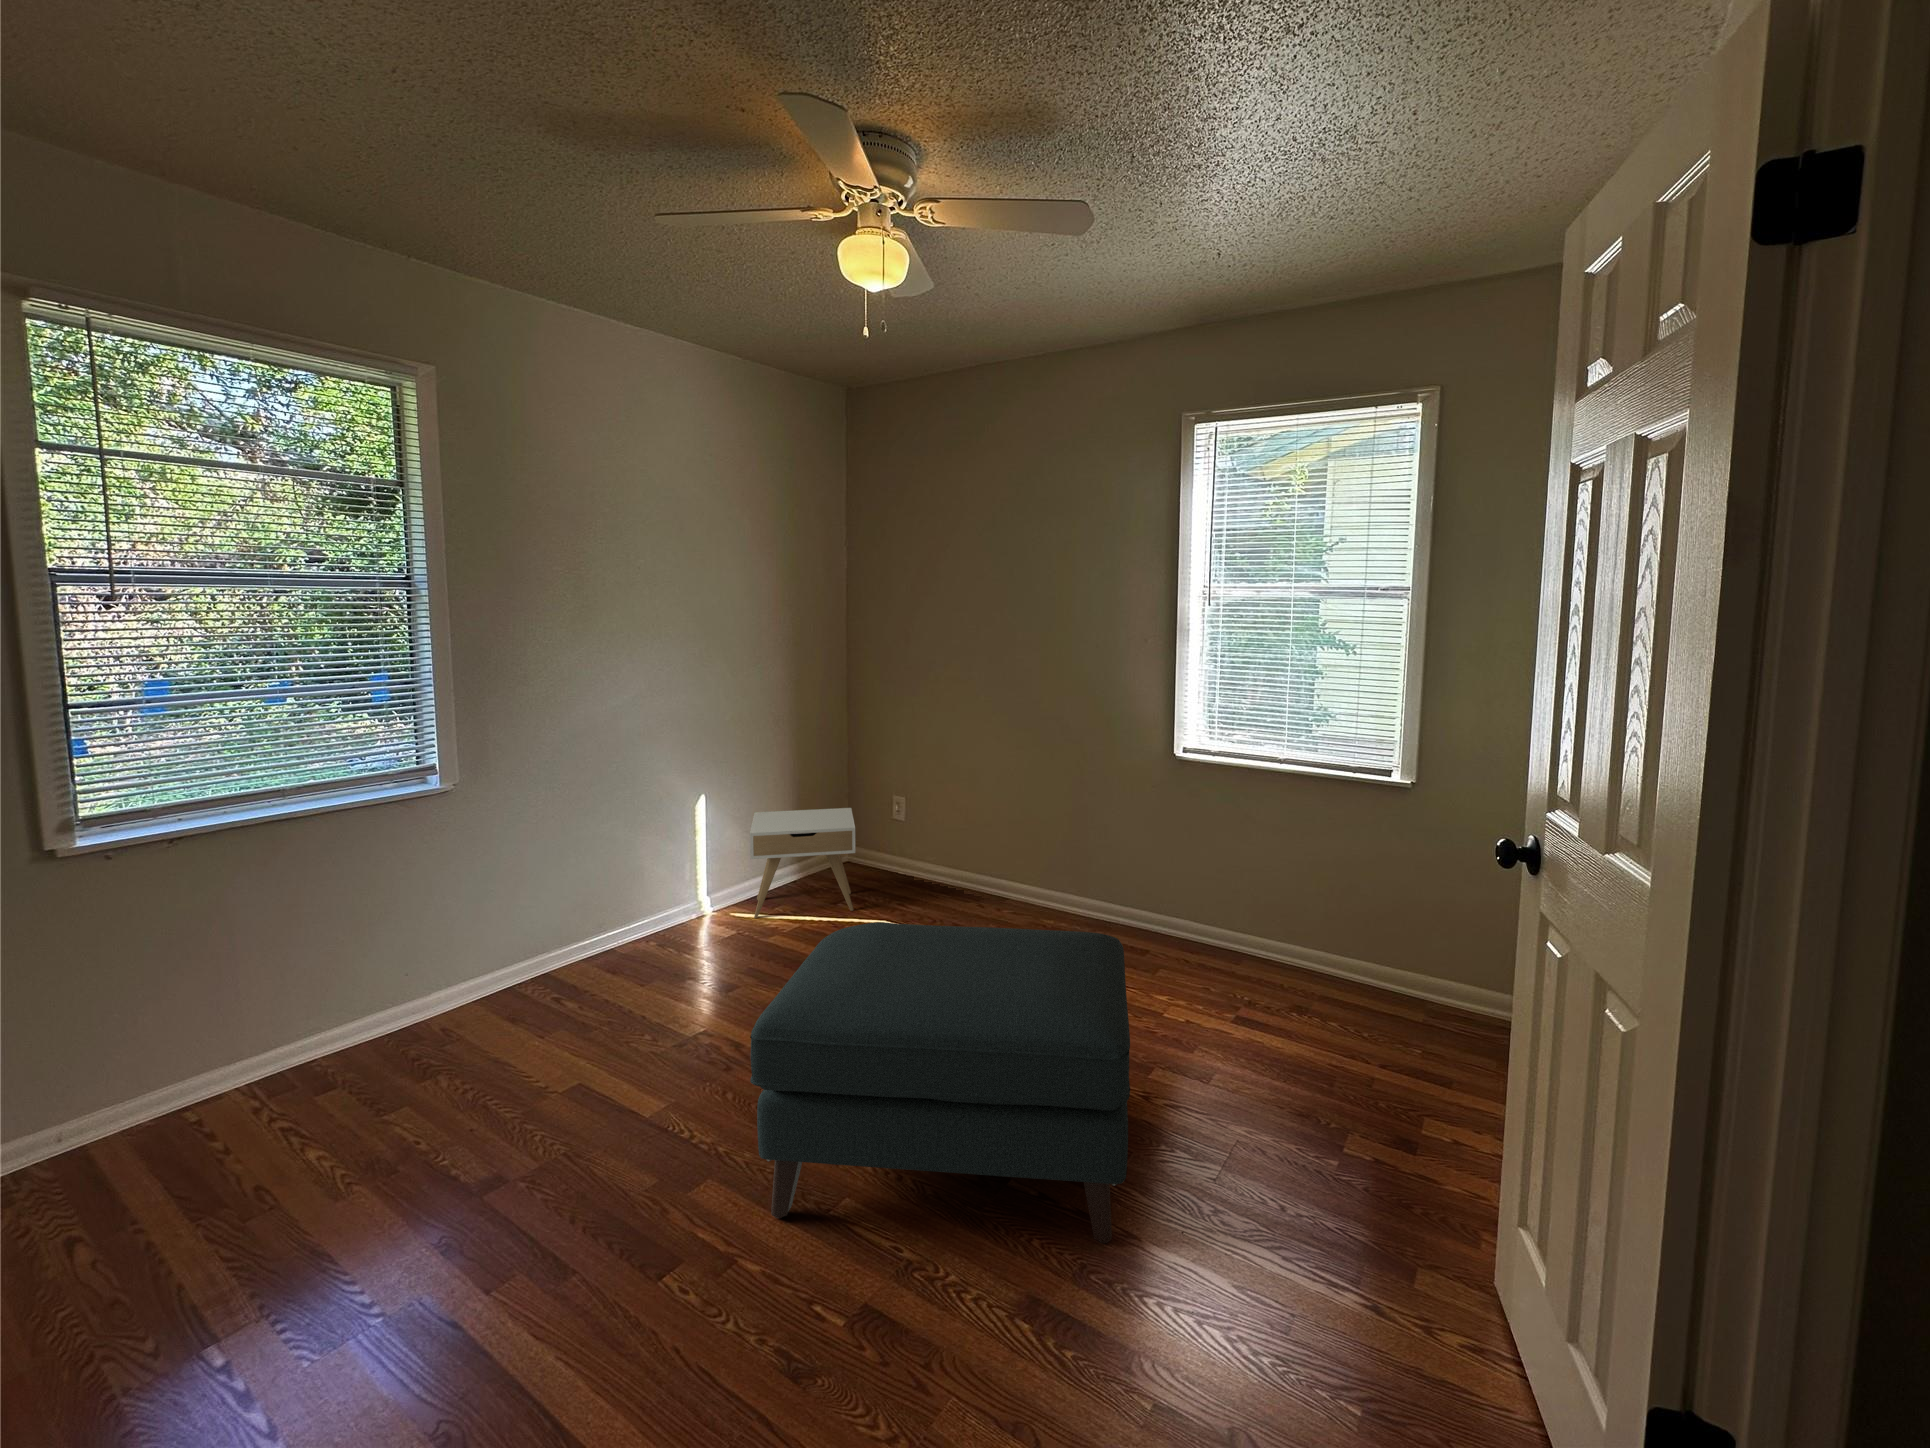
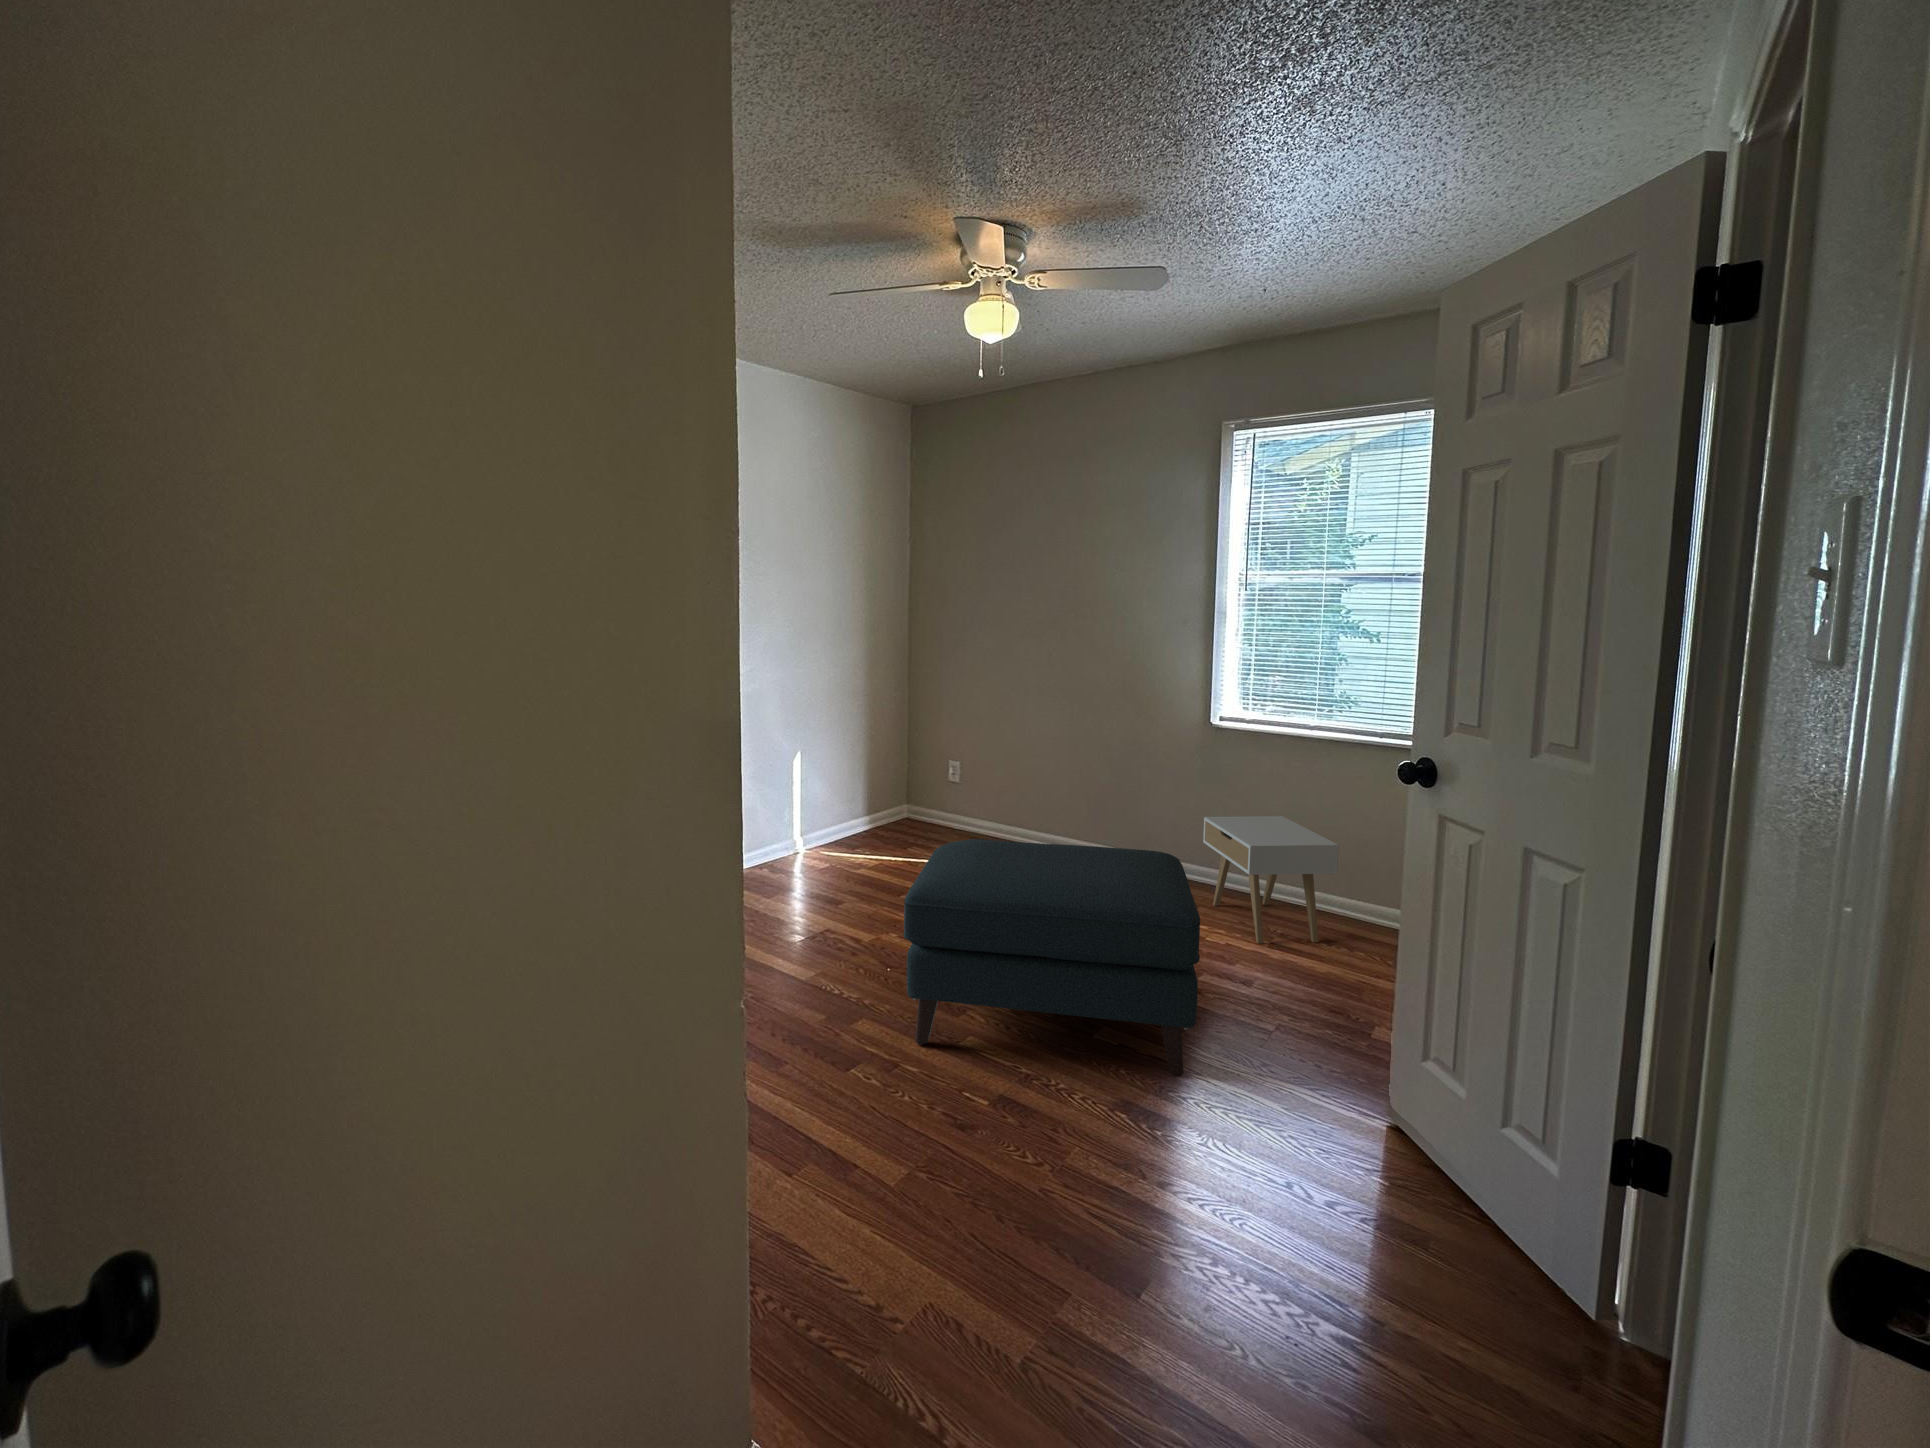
nightstand: present [750,808,855,918] -> present [1203,816,1339,943]

